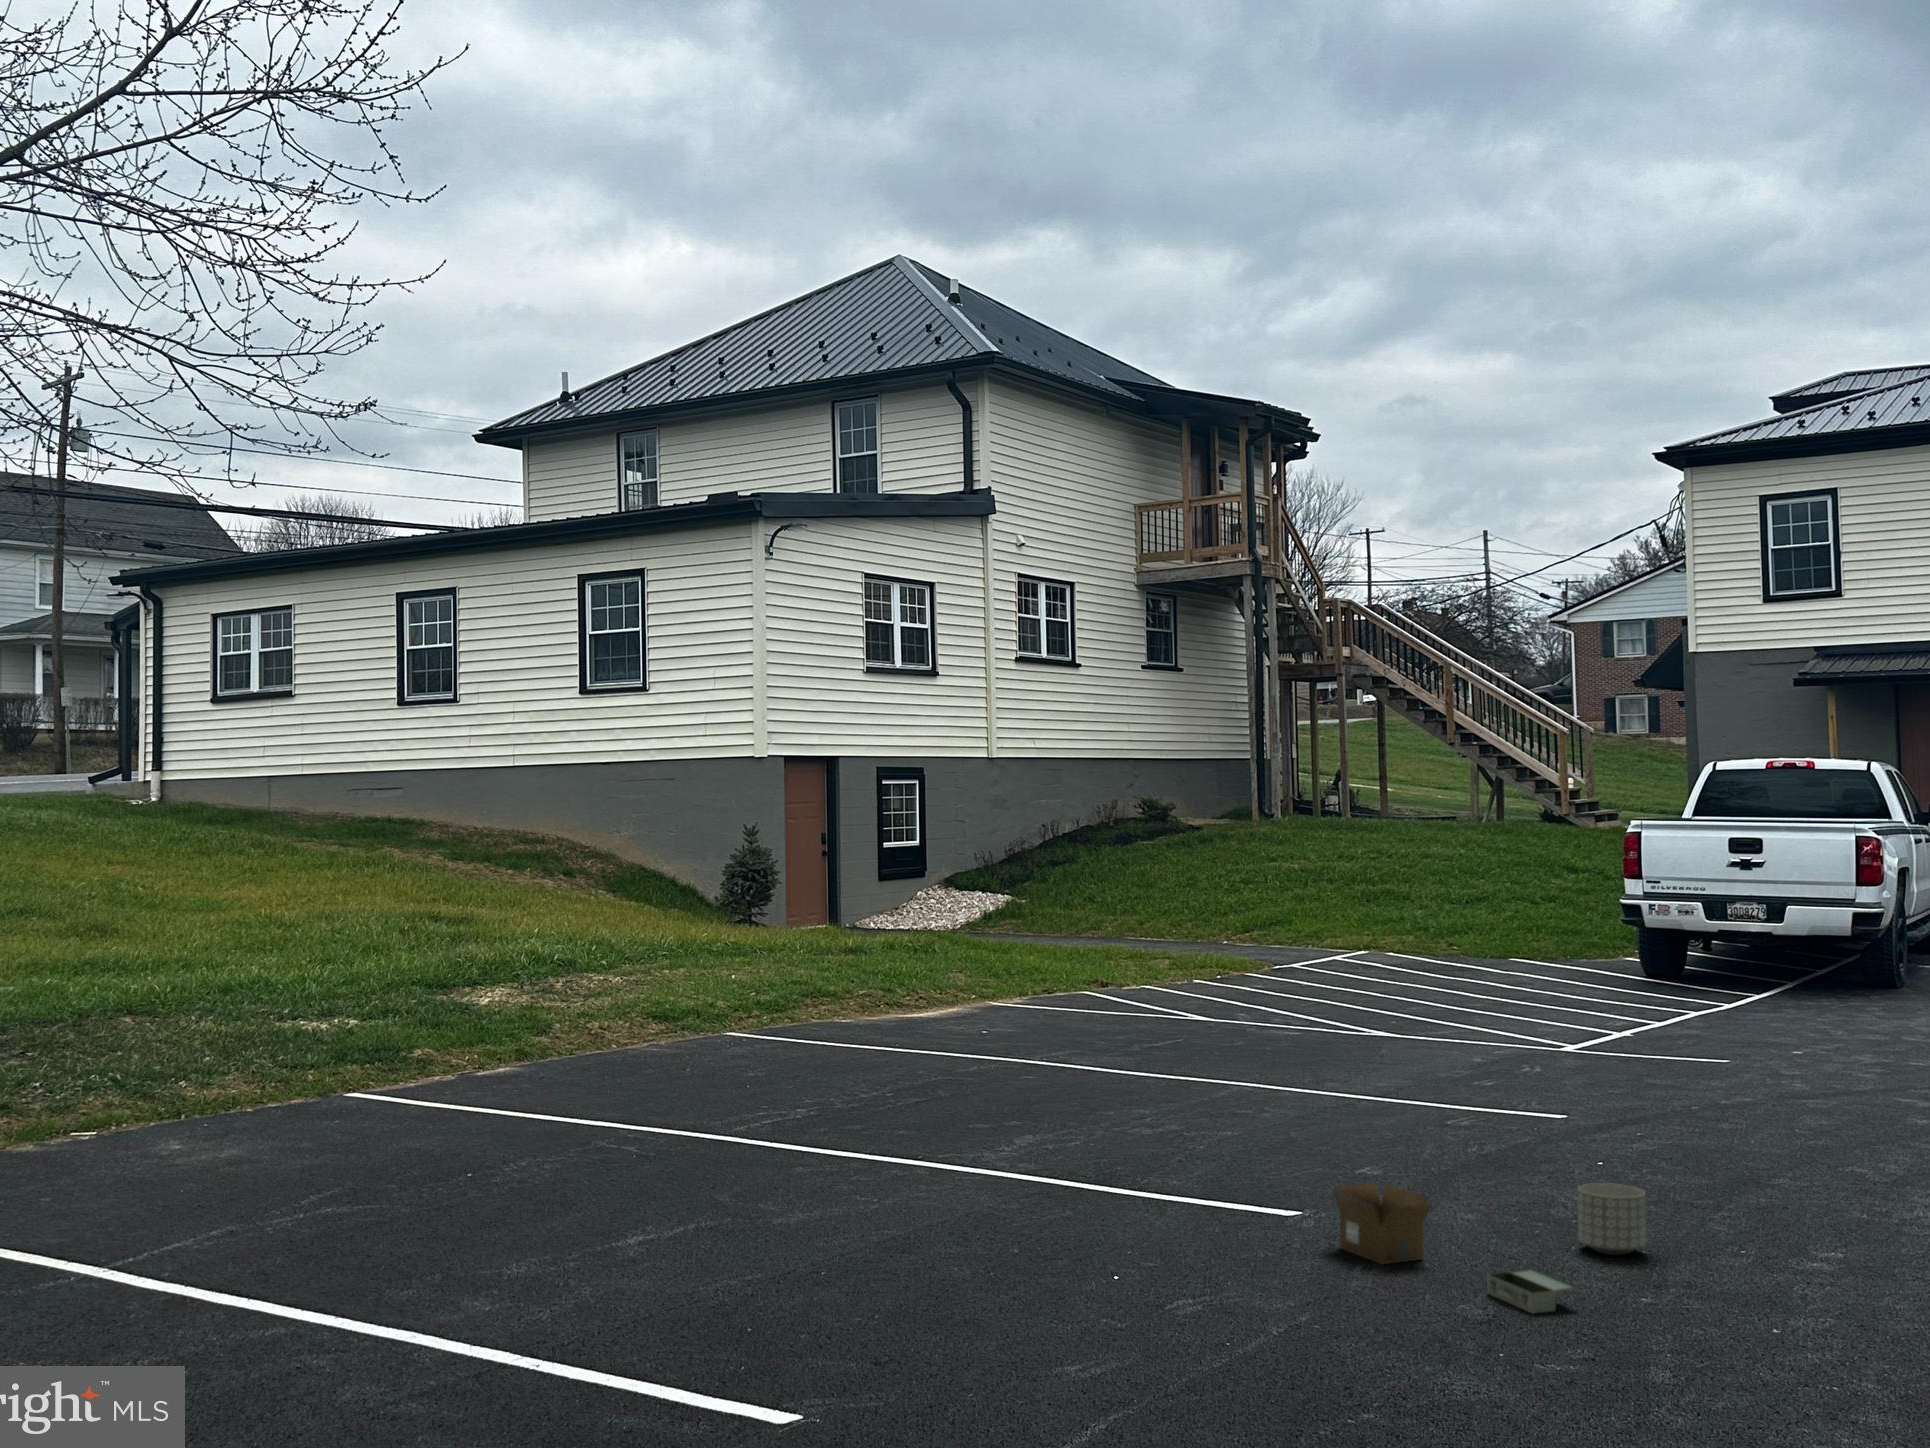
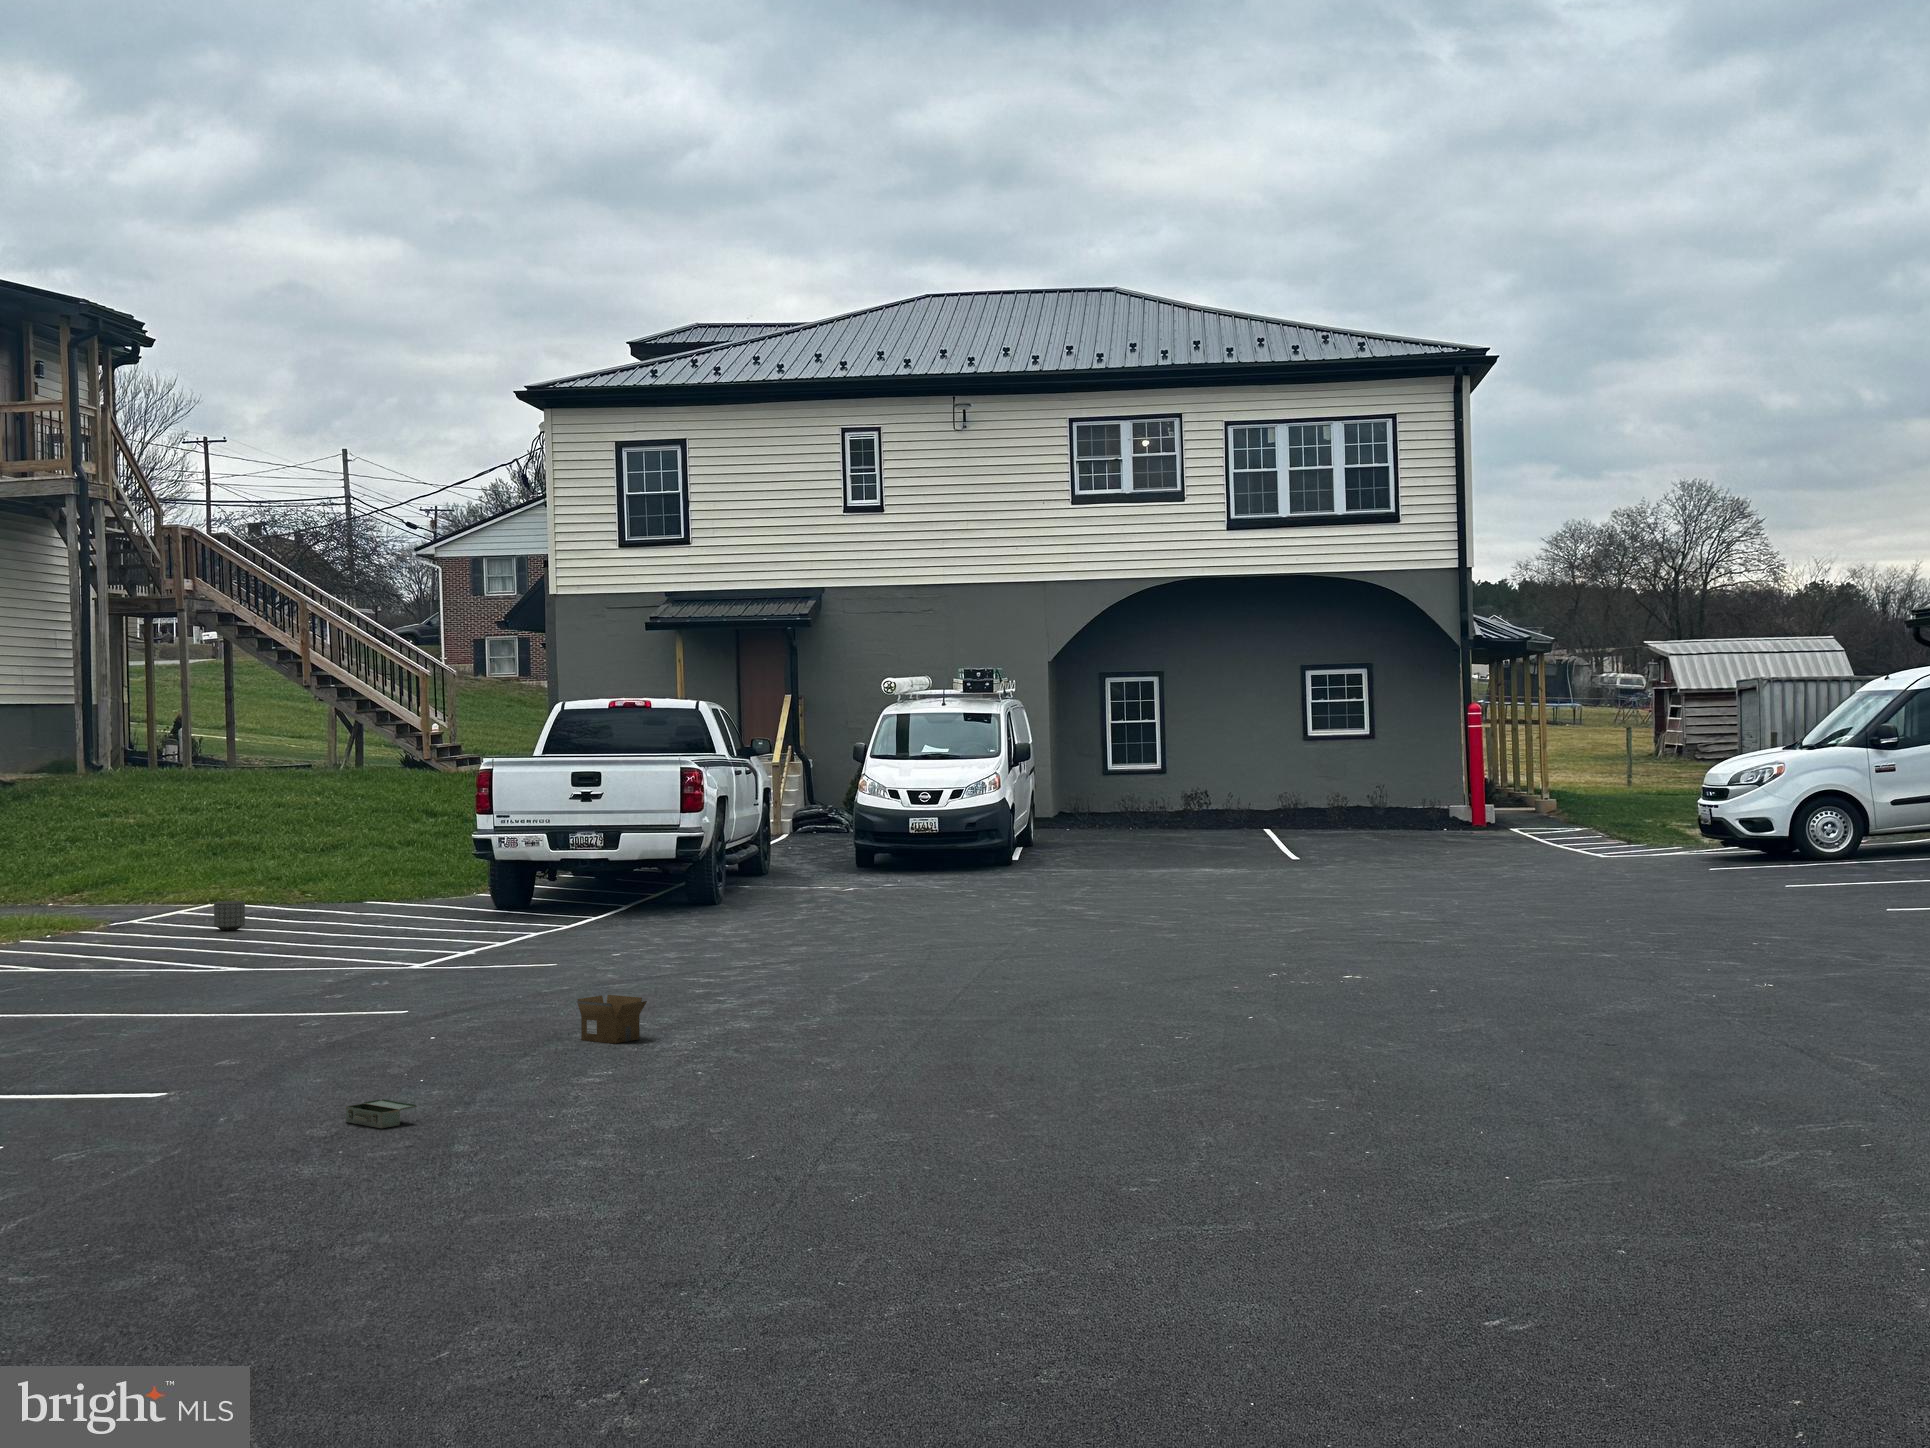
planter: present [1578,1183,1646,1255] -> present [214,901,245,931]
cardboard box: present [1333,1184,1432,1264] -> present [577,995,647,1044]

